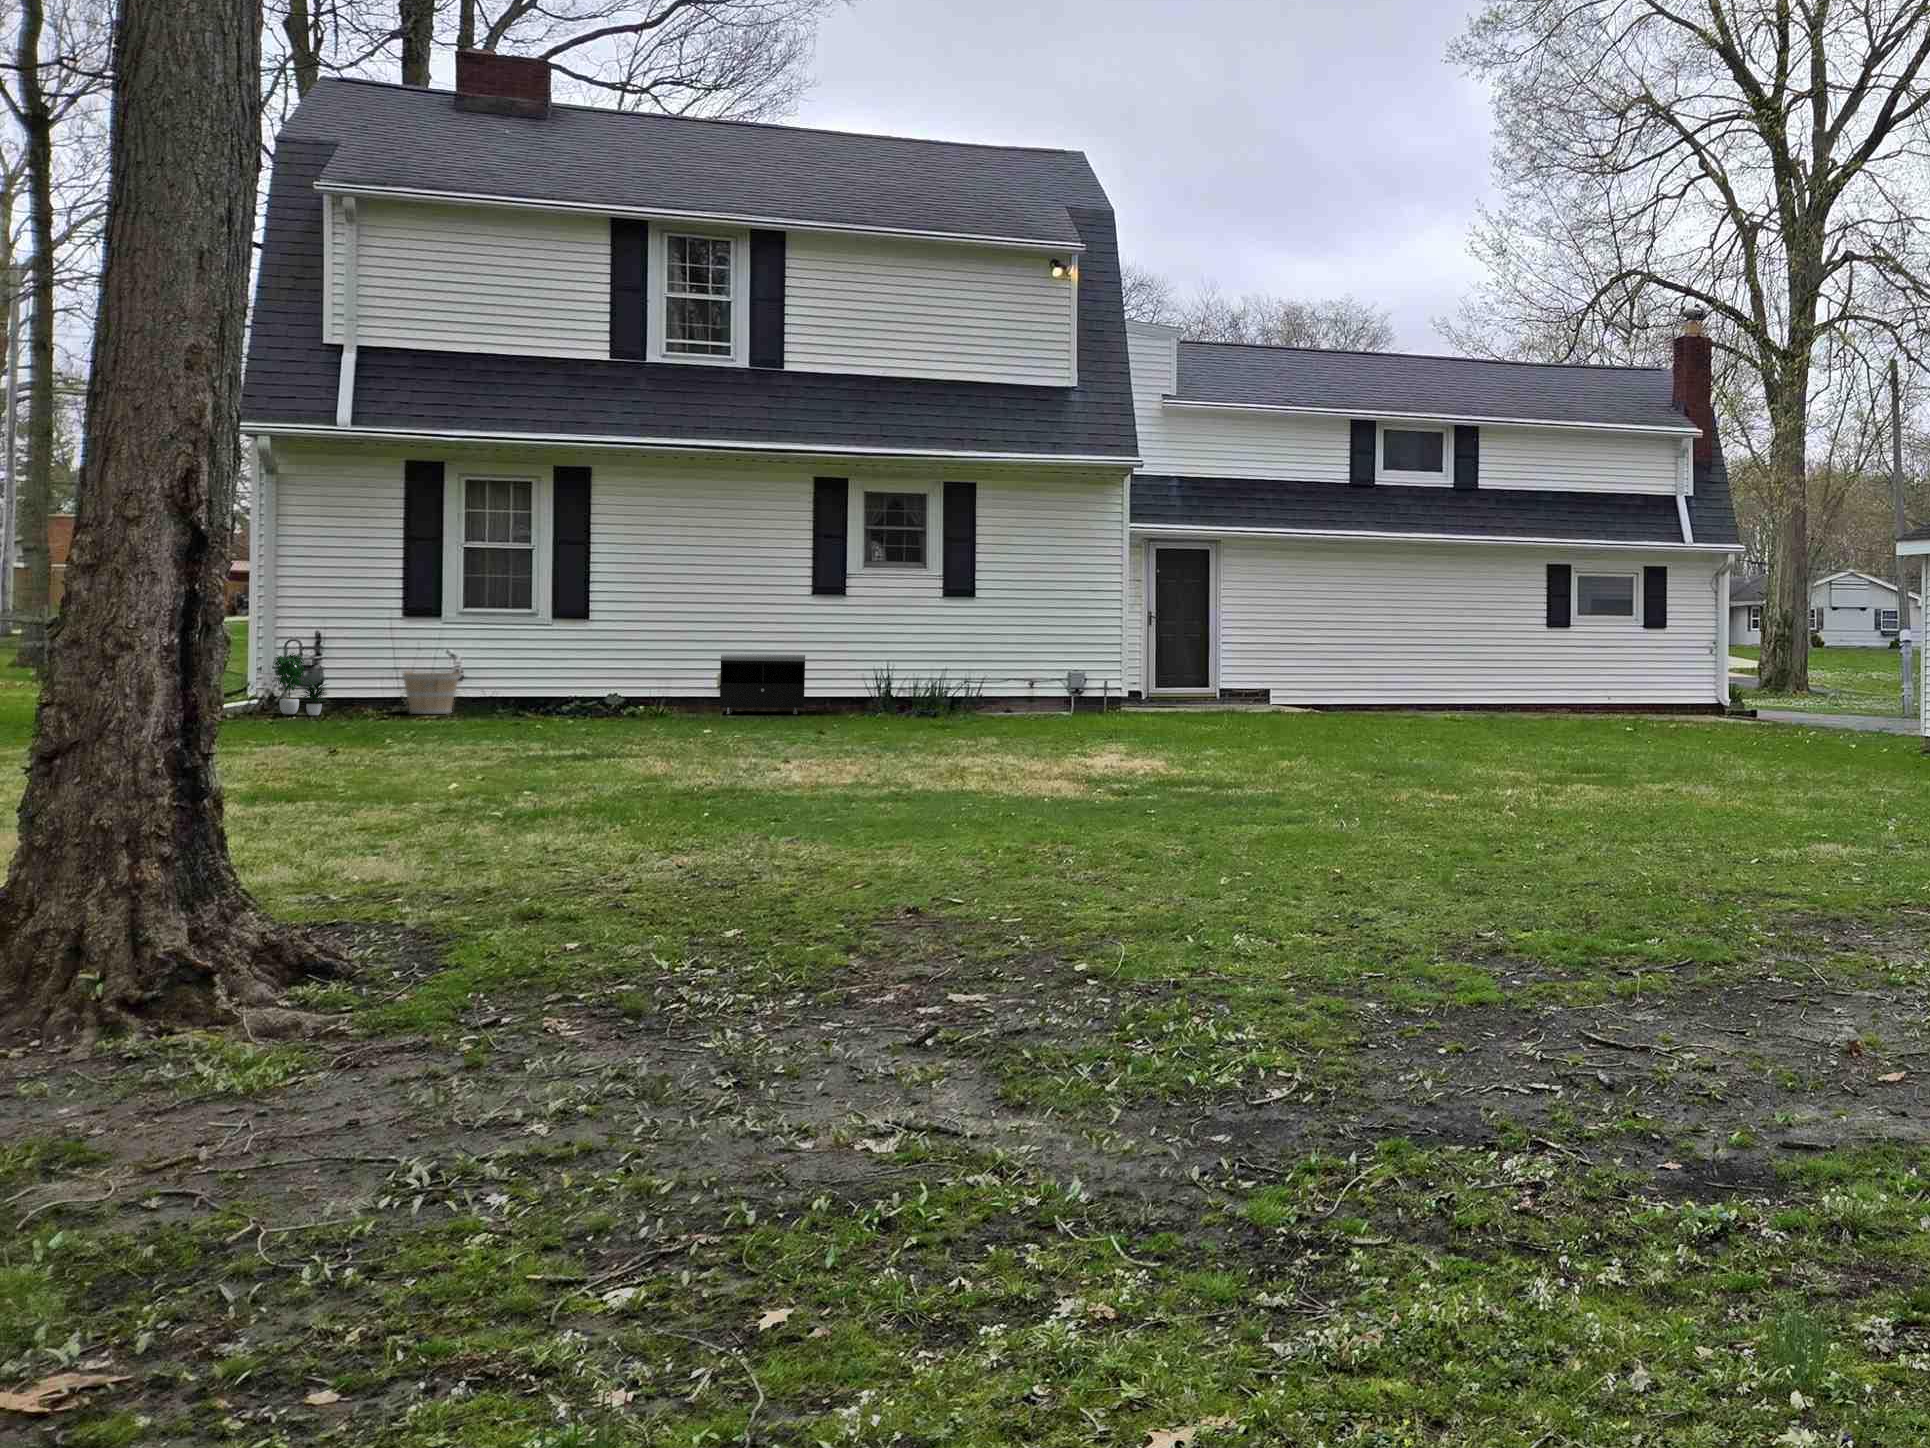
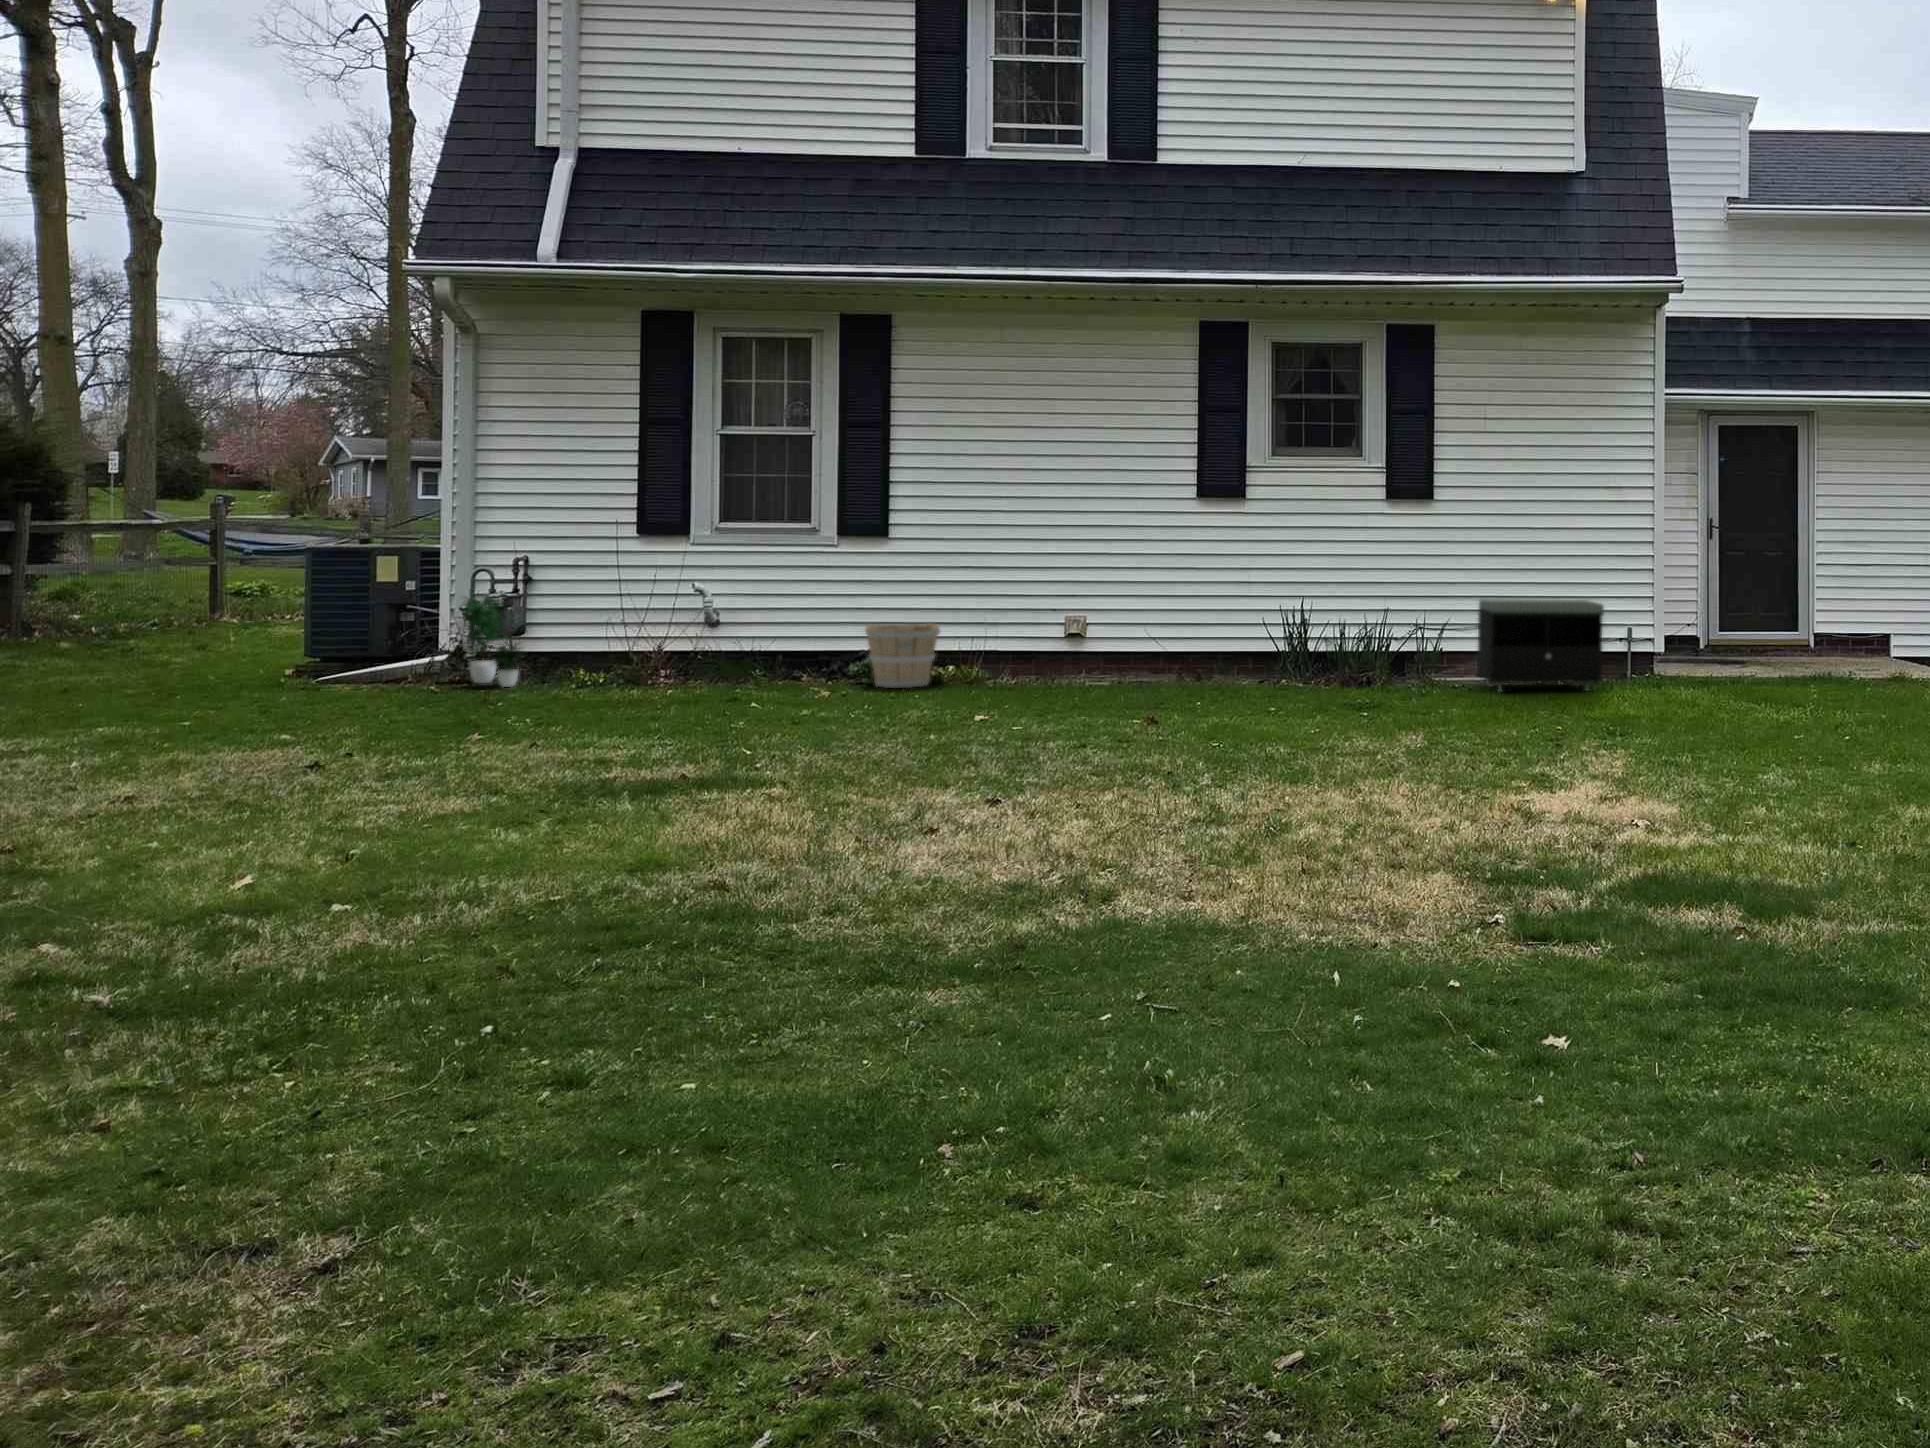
storage bench: present [720,654,805,714] -> present [1477,600,1604,691]
wooden bucket: present [403,671,460,714] -> present [865,623,940,688]

